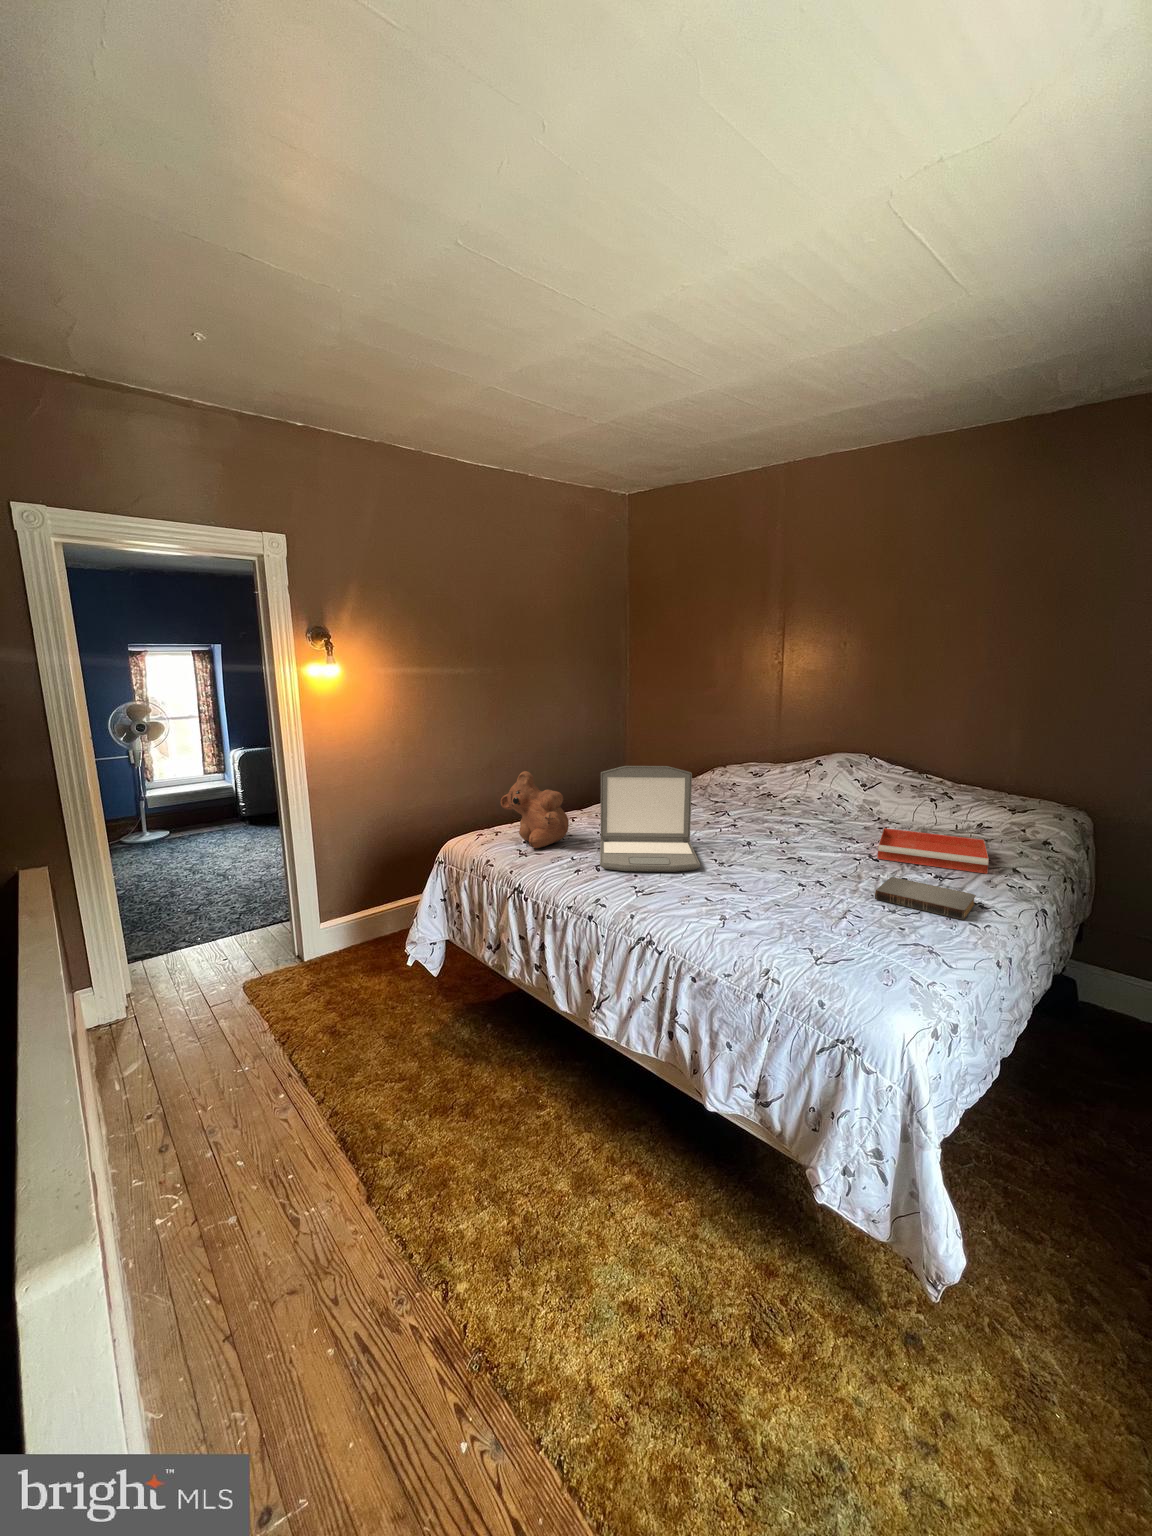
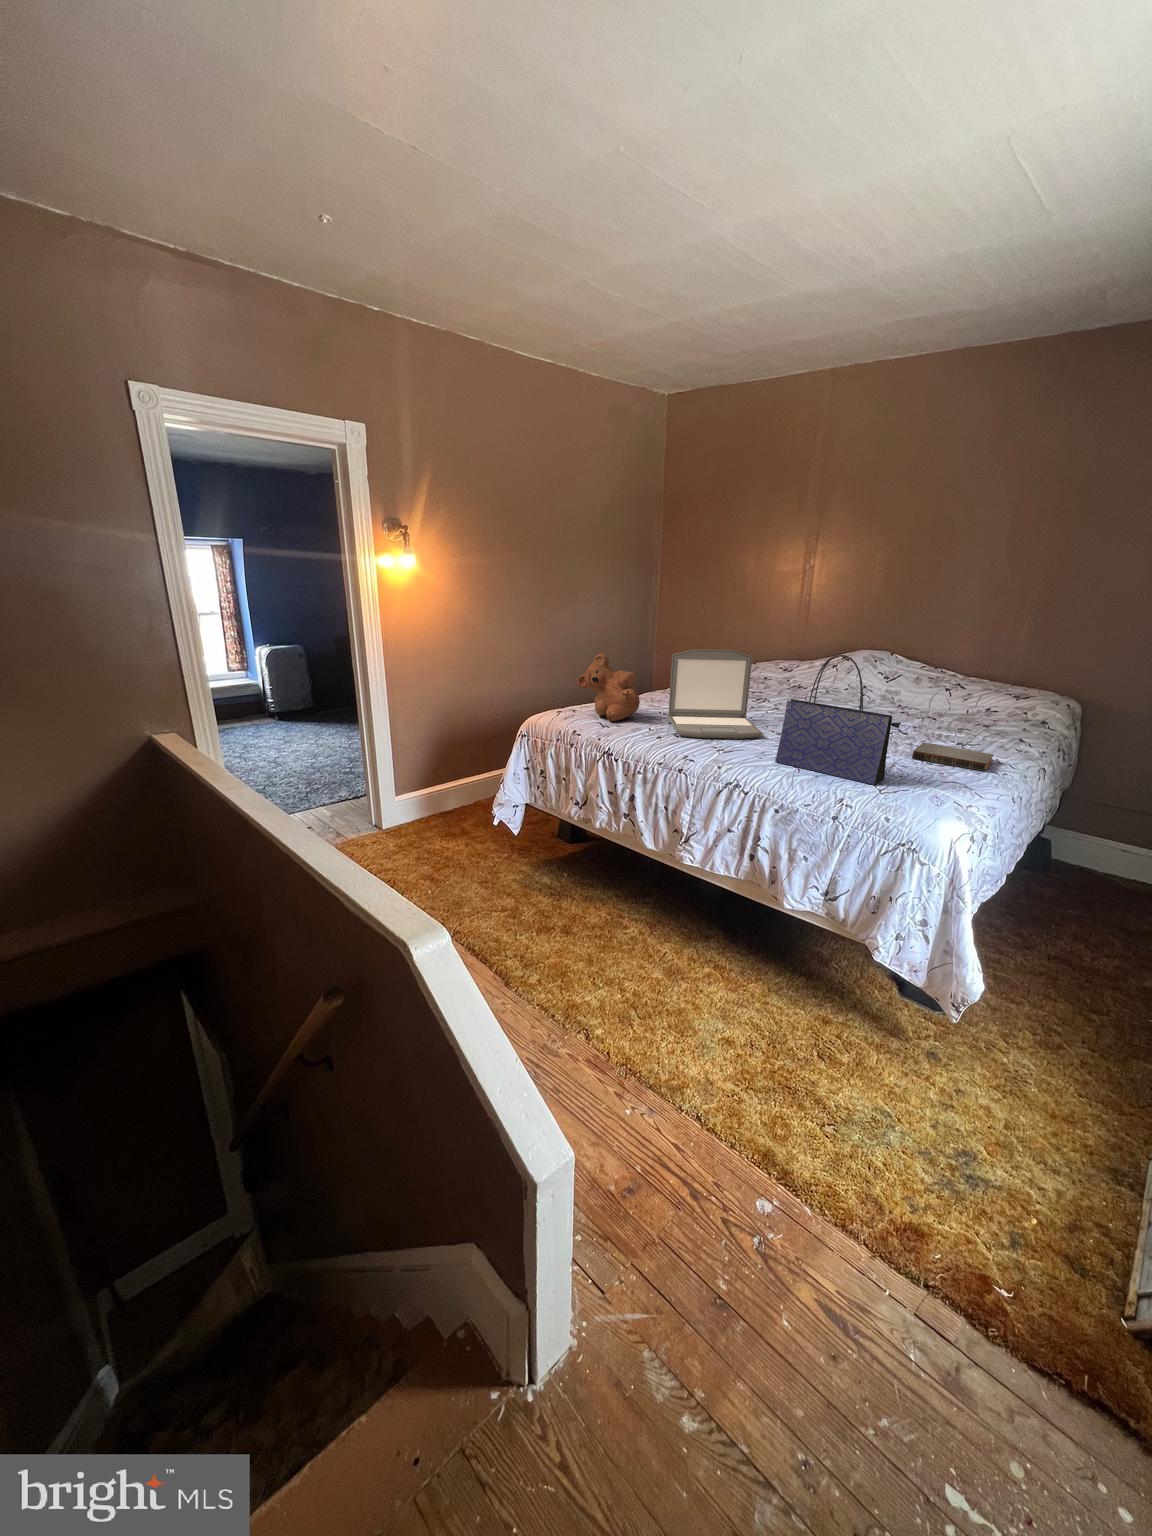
tote bag: none [703,782,842,946] -> present [775,655,900,785]
tray: present [877,828,989,874] -> none [907,710,1001,743]

